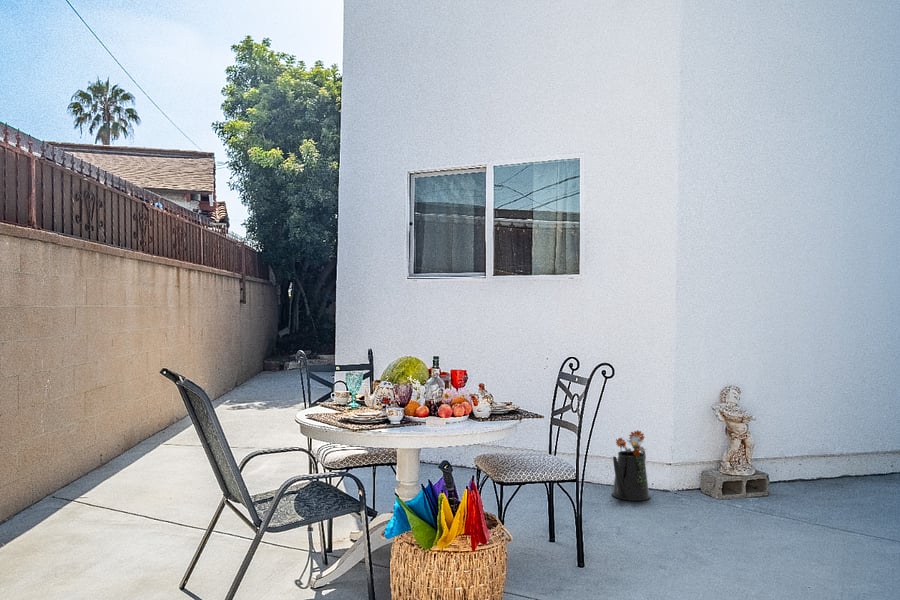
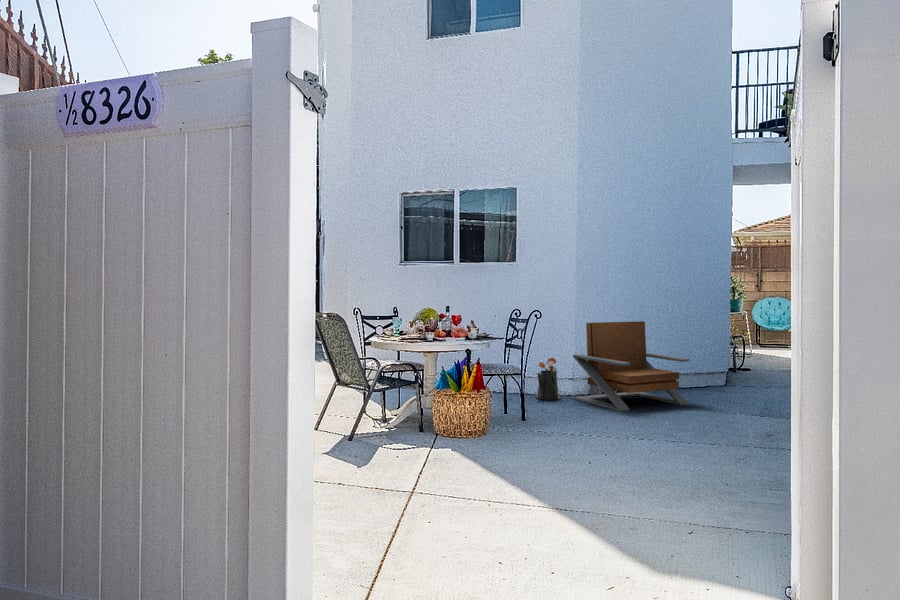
lounge chair: none [672,374,876,537] -> present [573,321,689,411]

